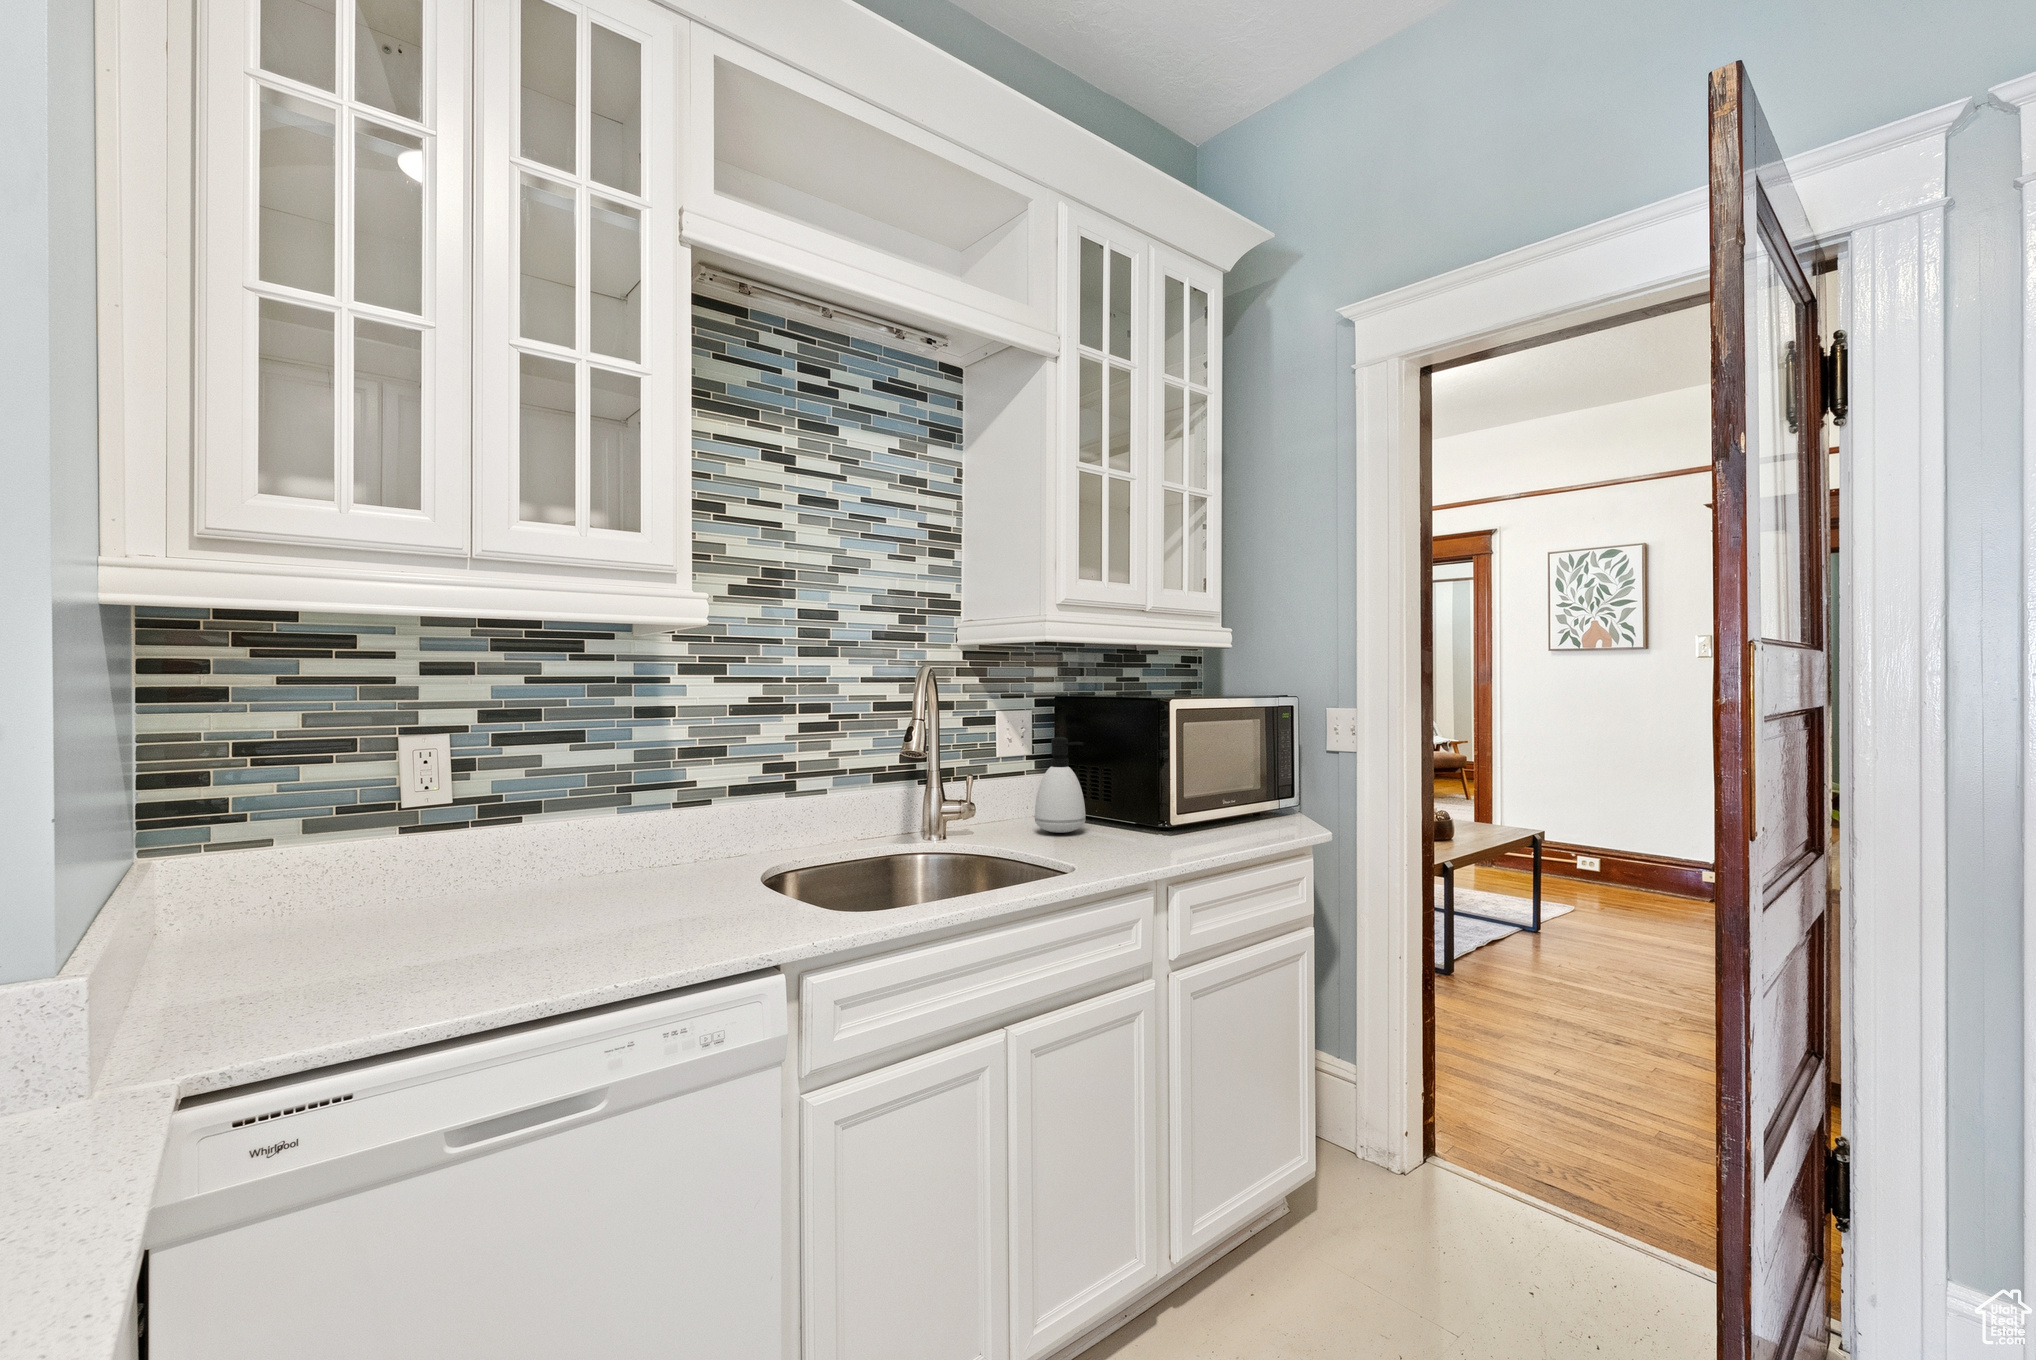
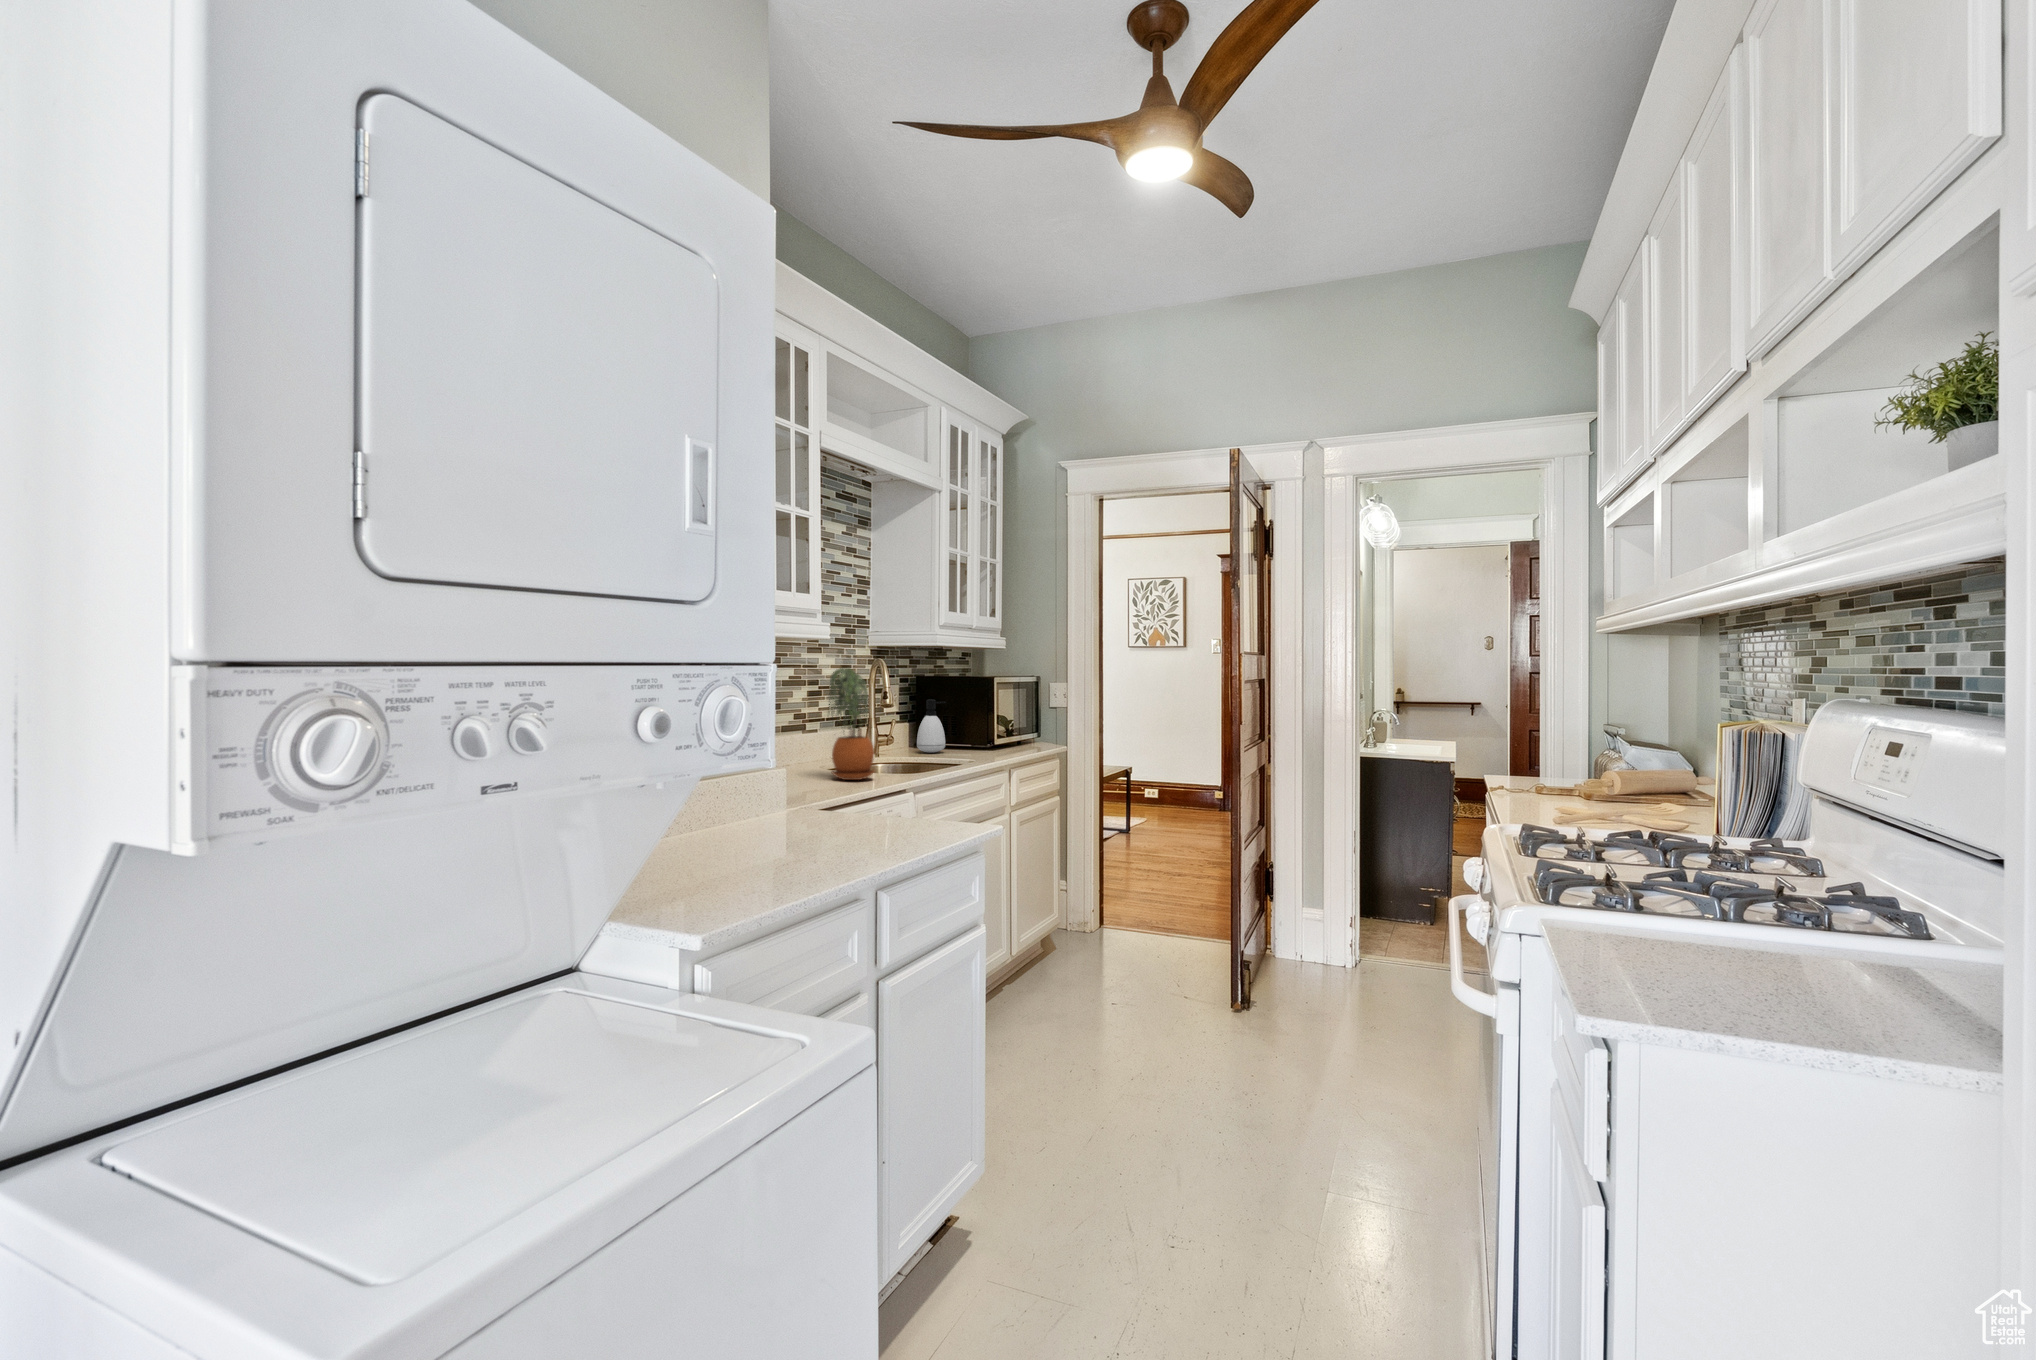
potted plant: none [630,681,738,931] -> present [829,668,874,780]

